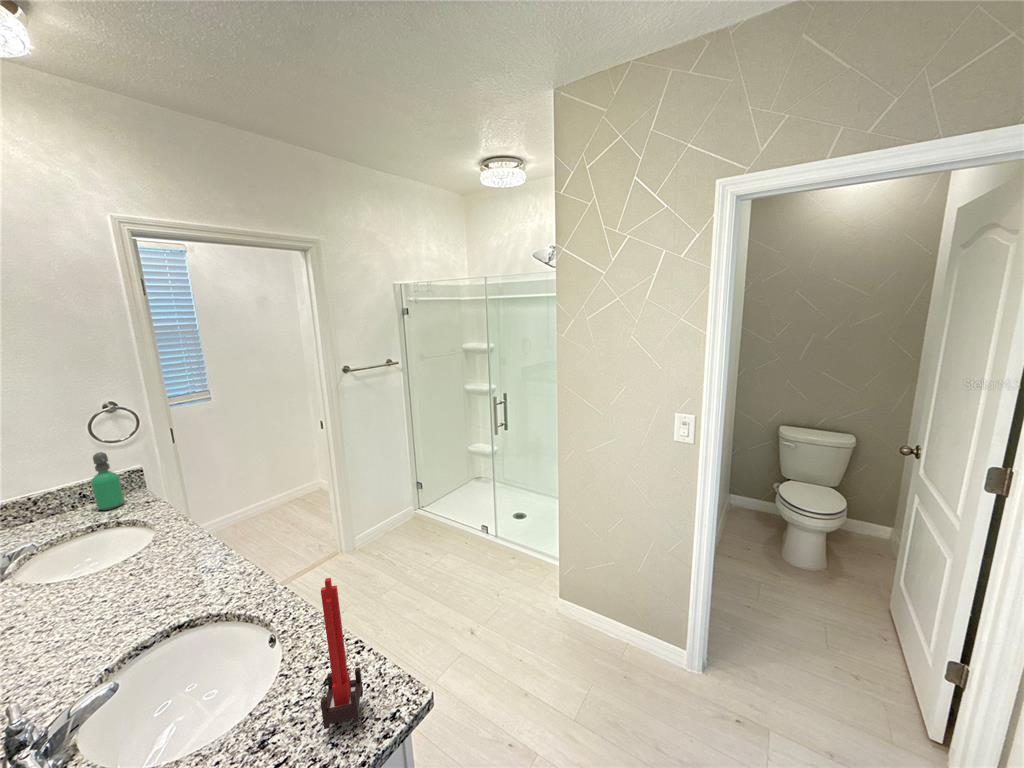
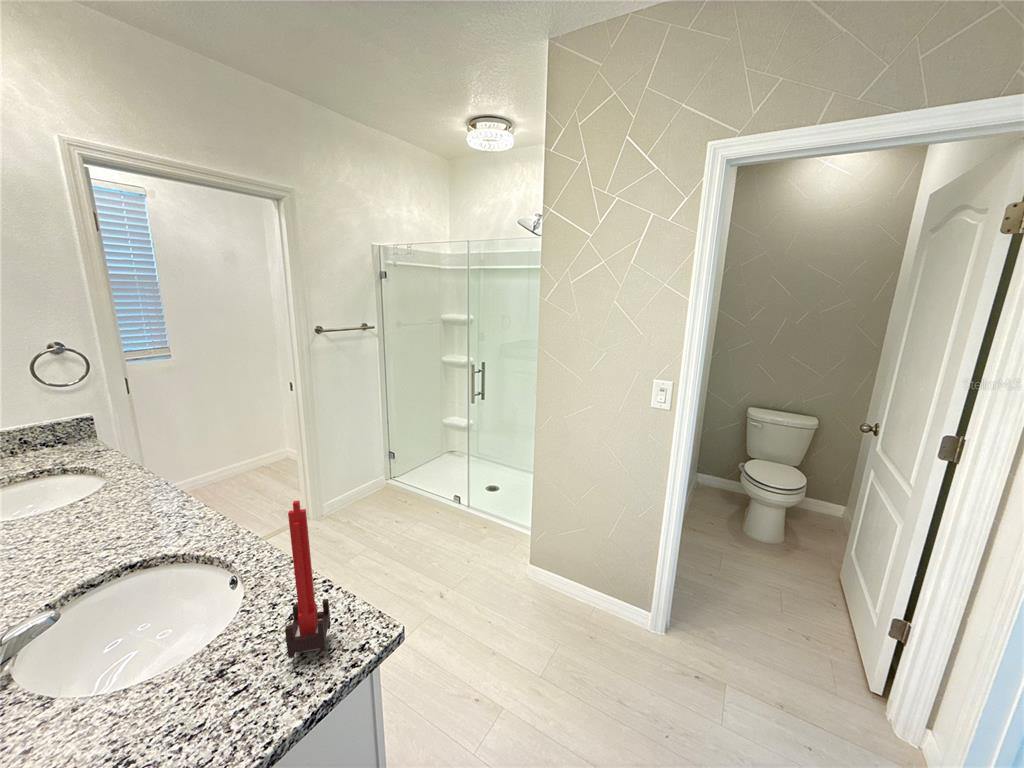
soap dispenser: present [91,452,124,510] -> none [34,394,71,457]

